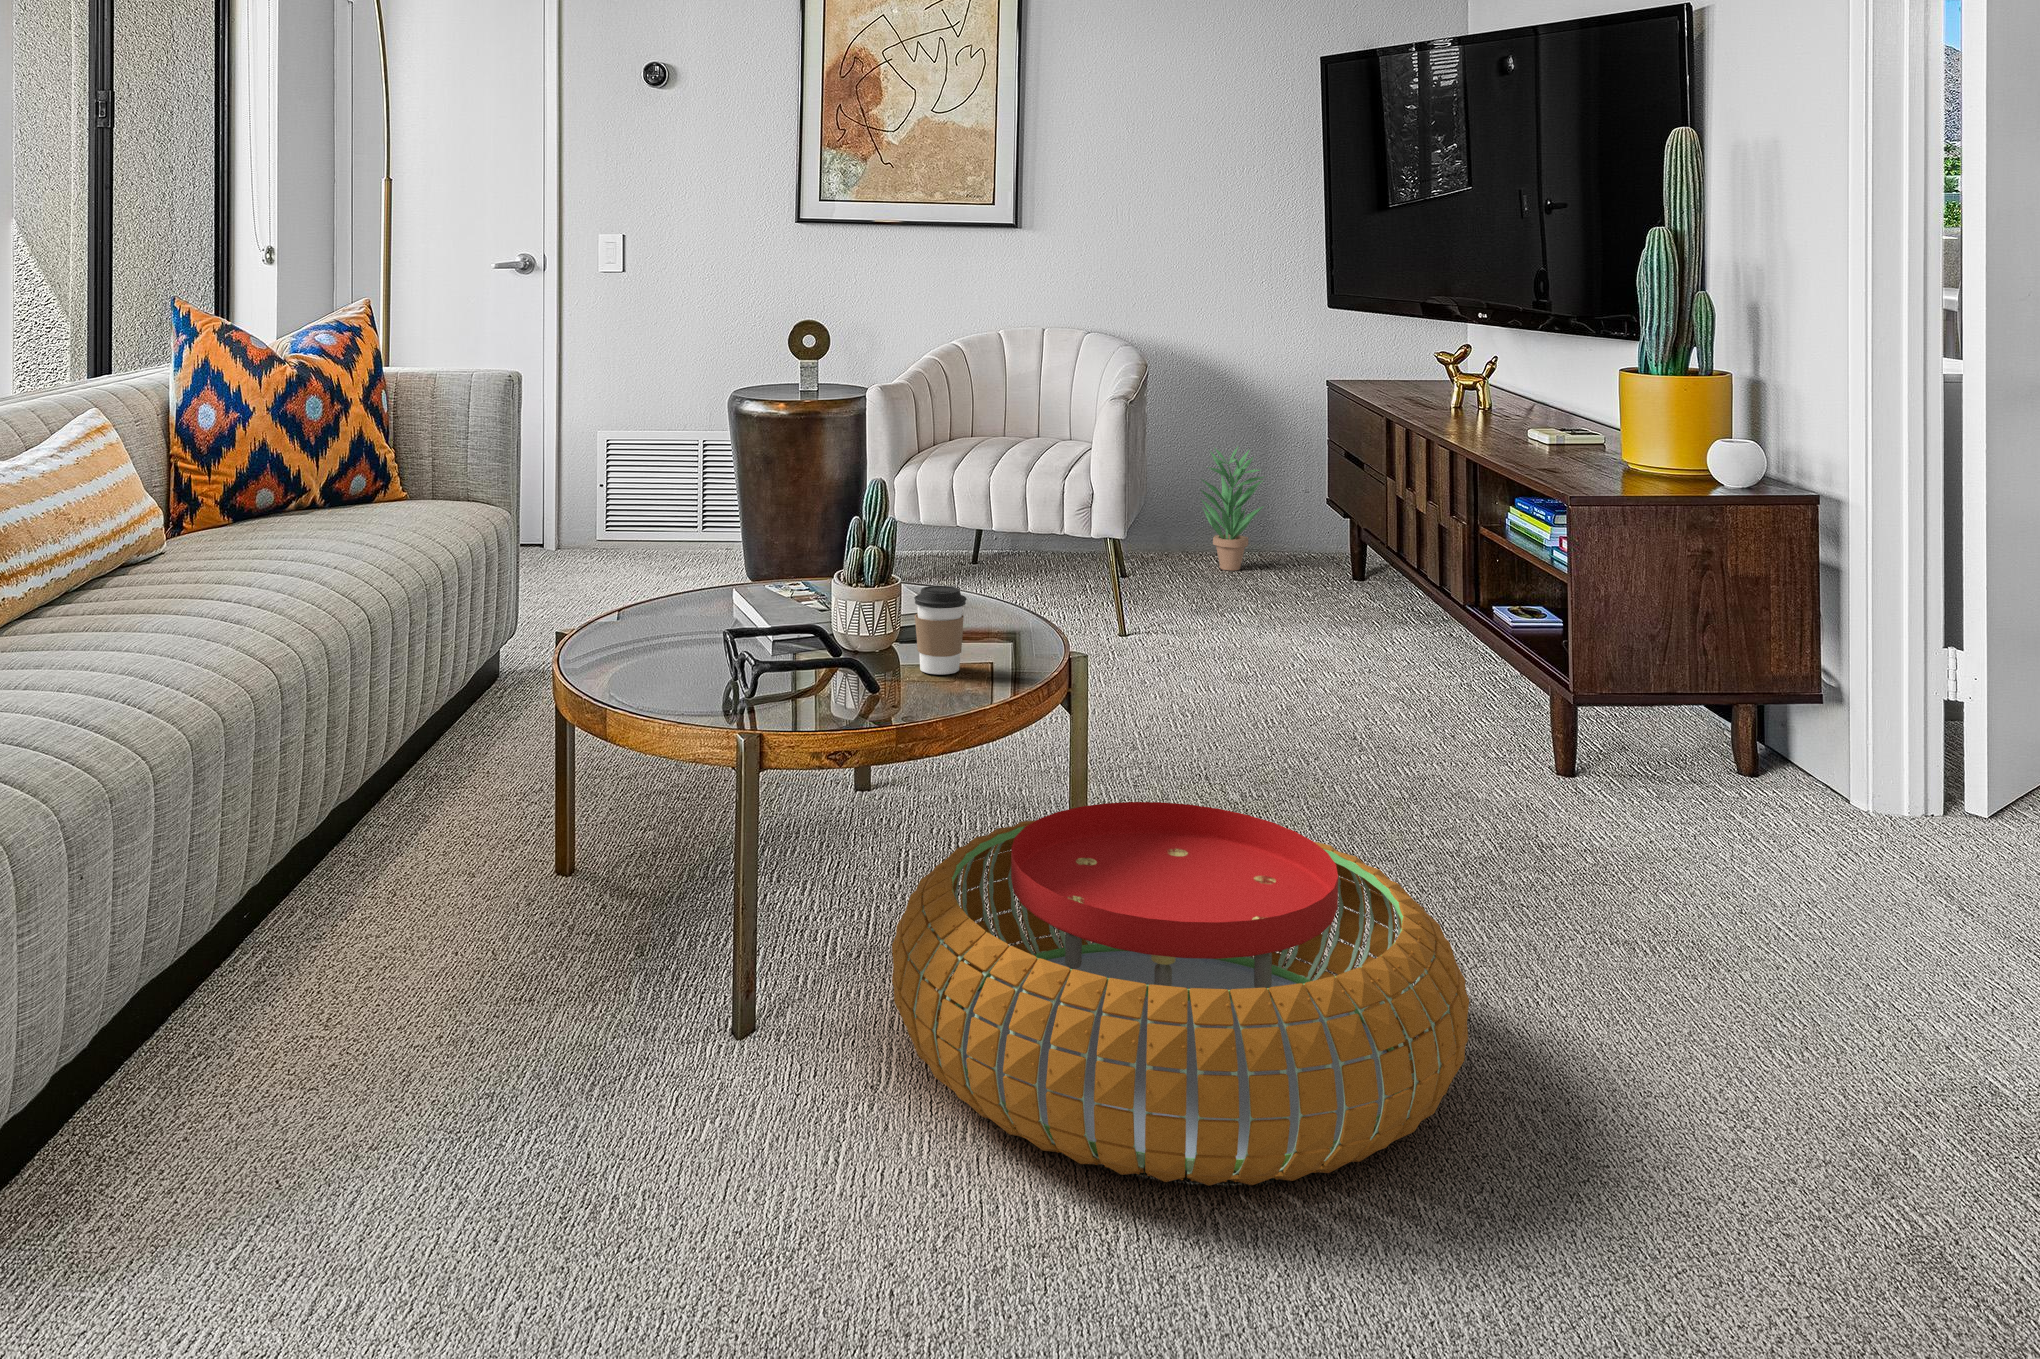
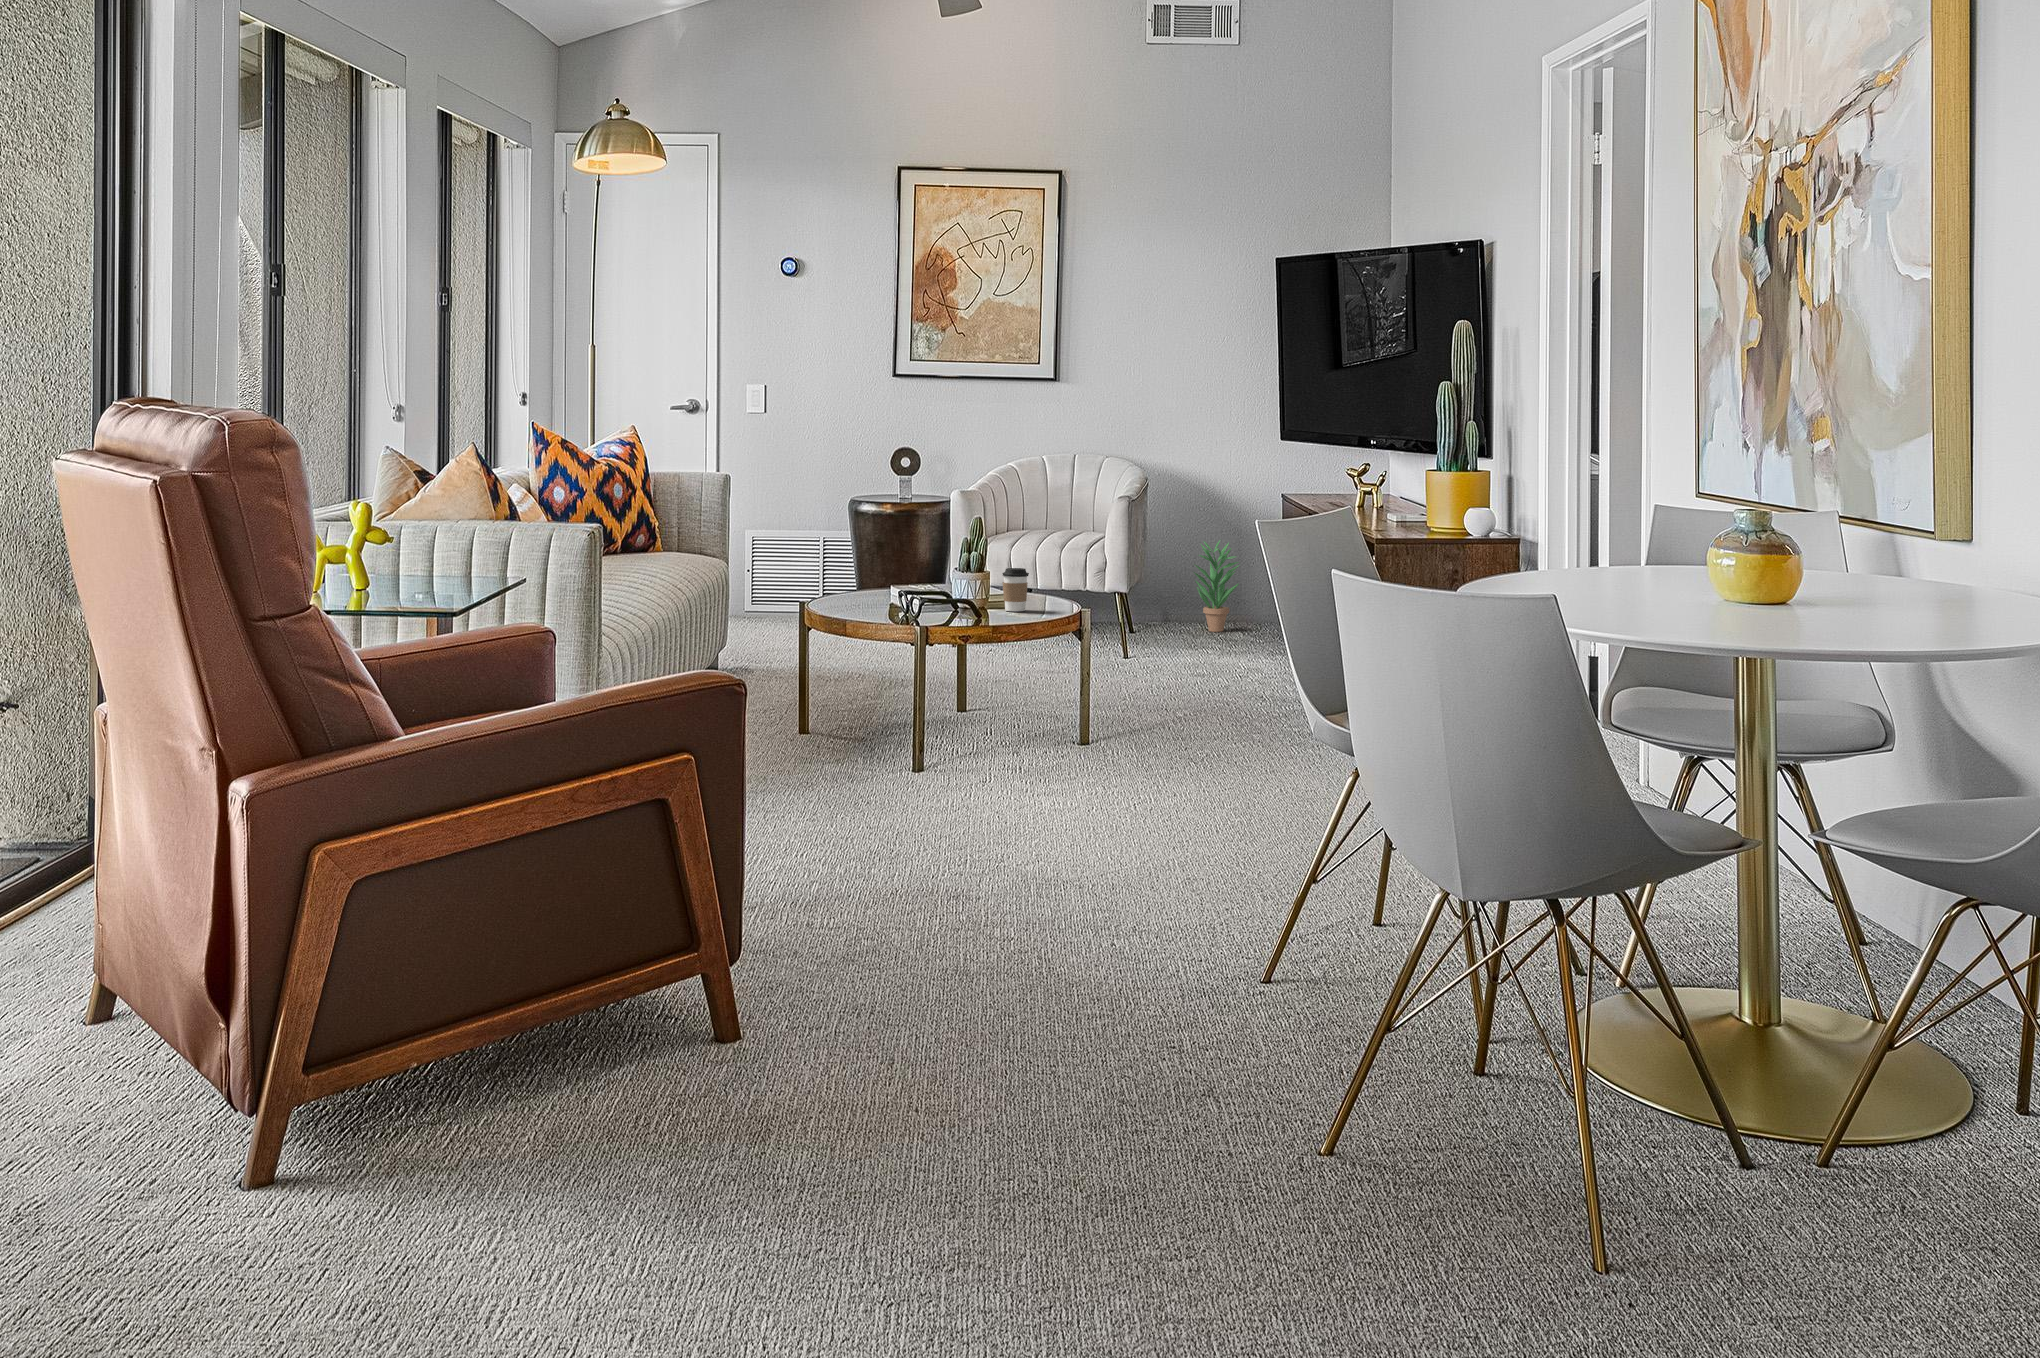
pouf: present [892,802,1469,1186] -> none [995,667,1257,791]

